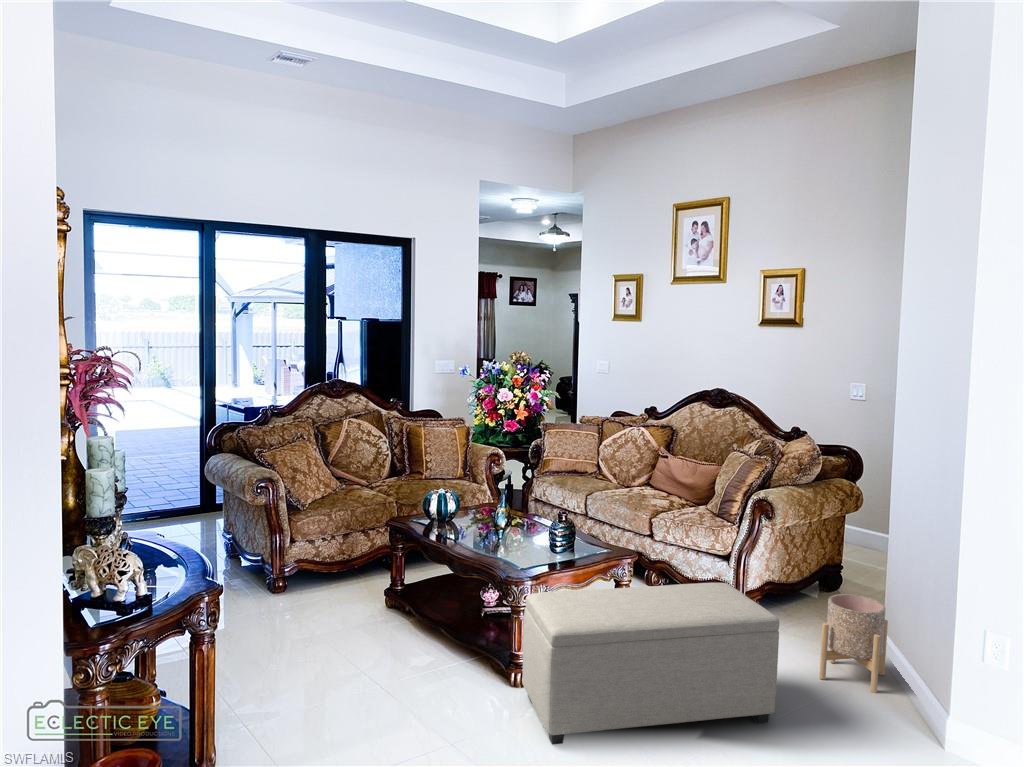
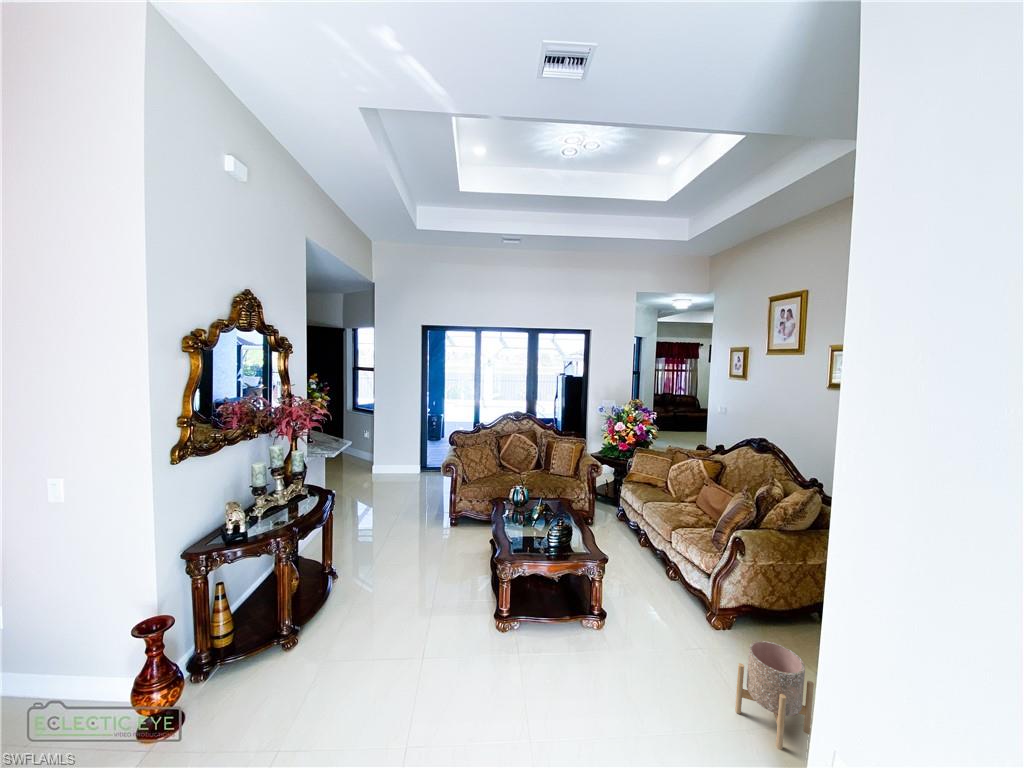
ottoman: present [523,583,779,744] -> none [470,571,653,733]

